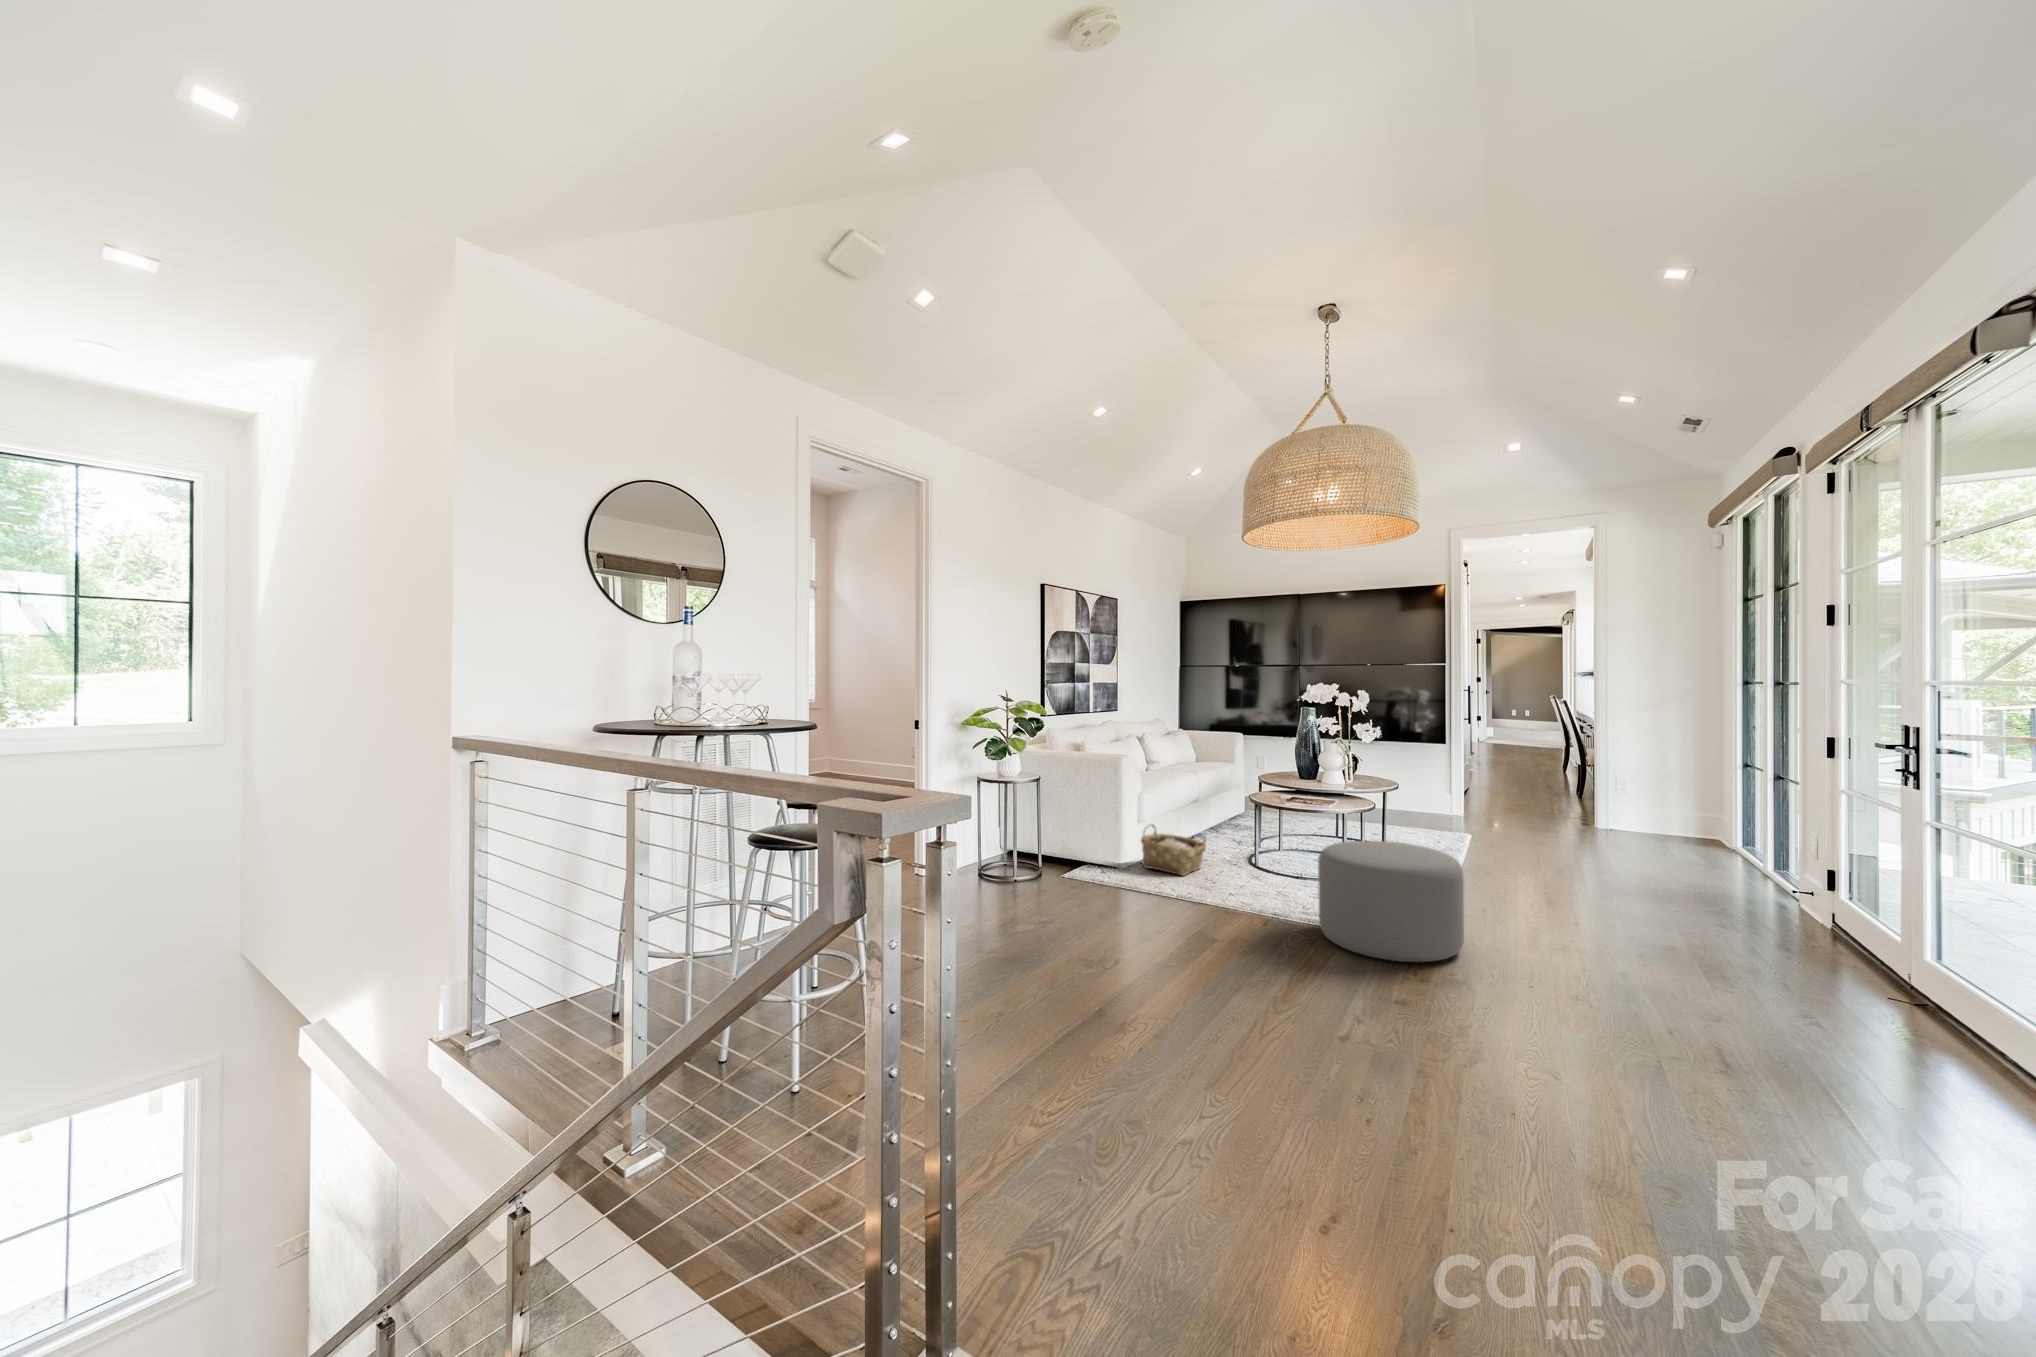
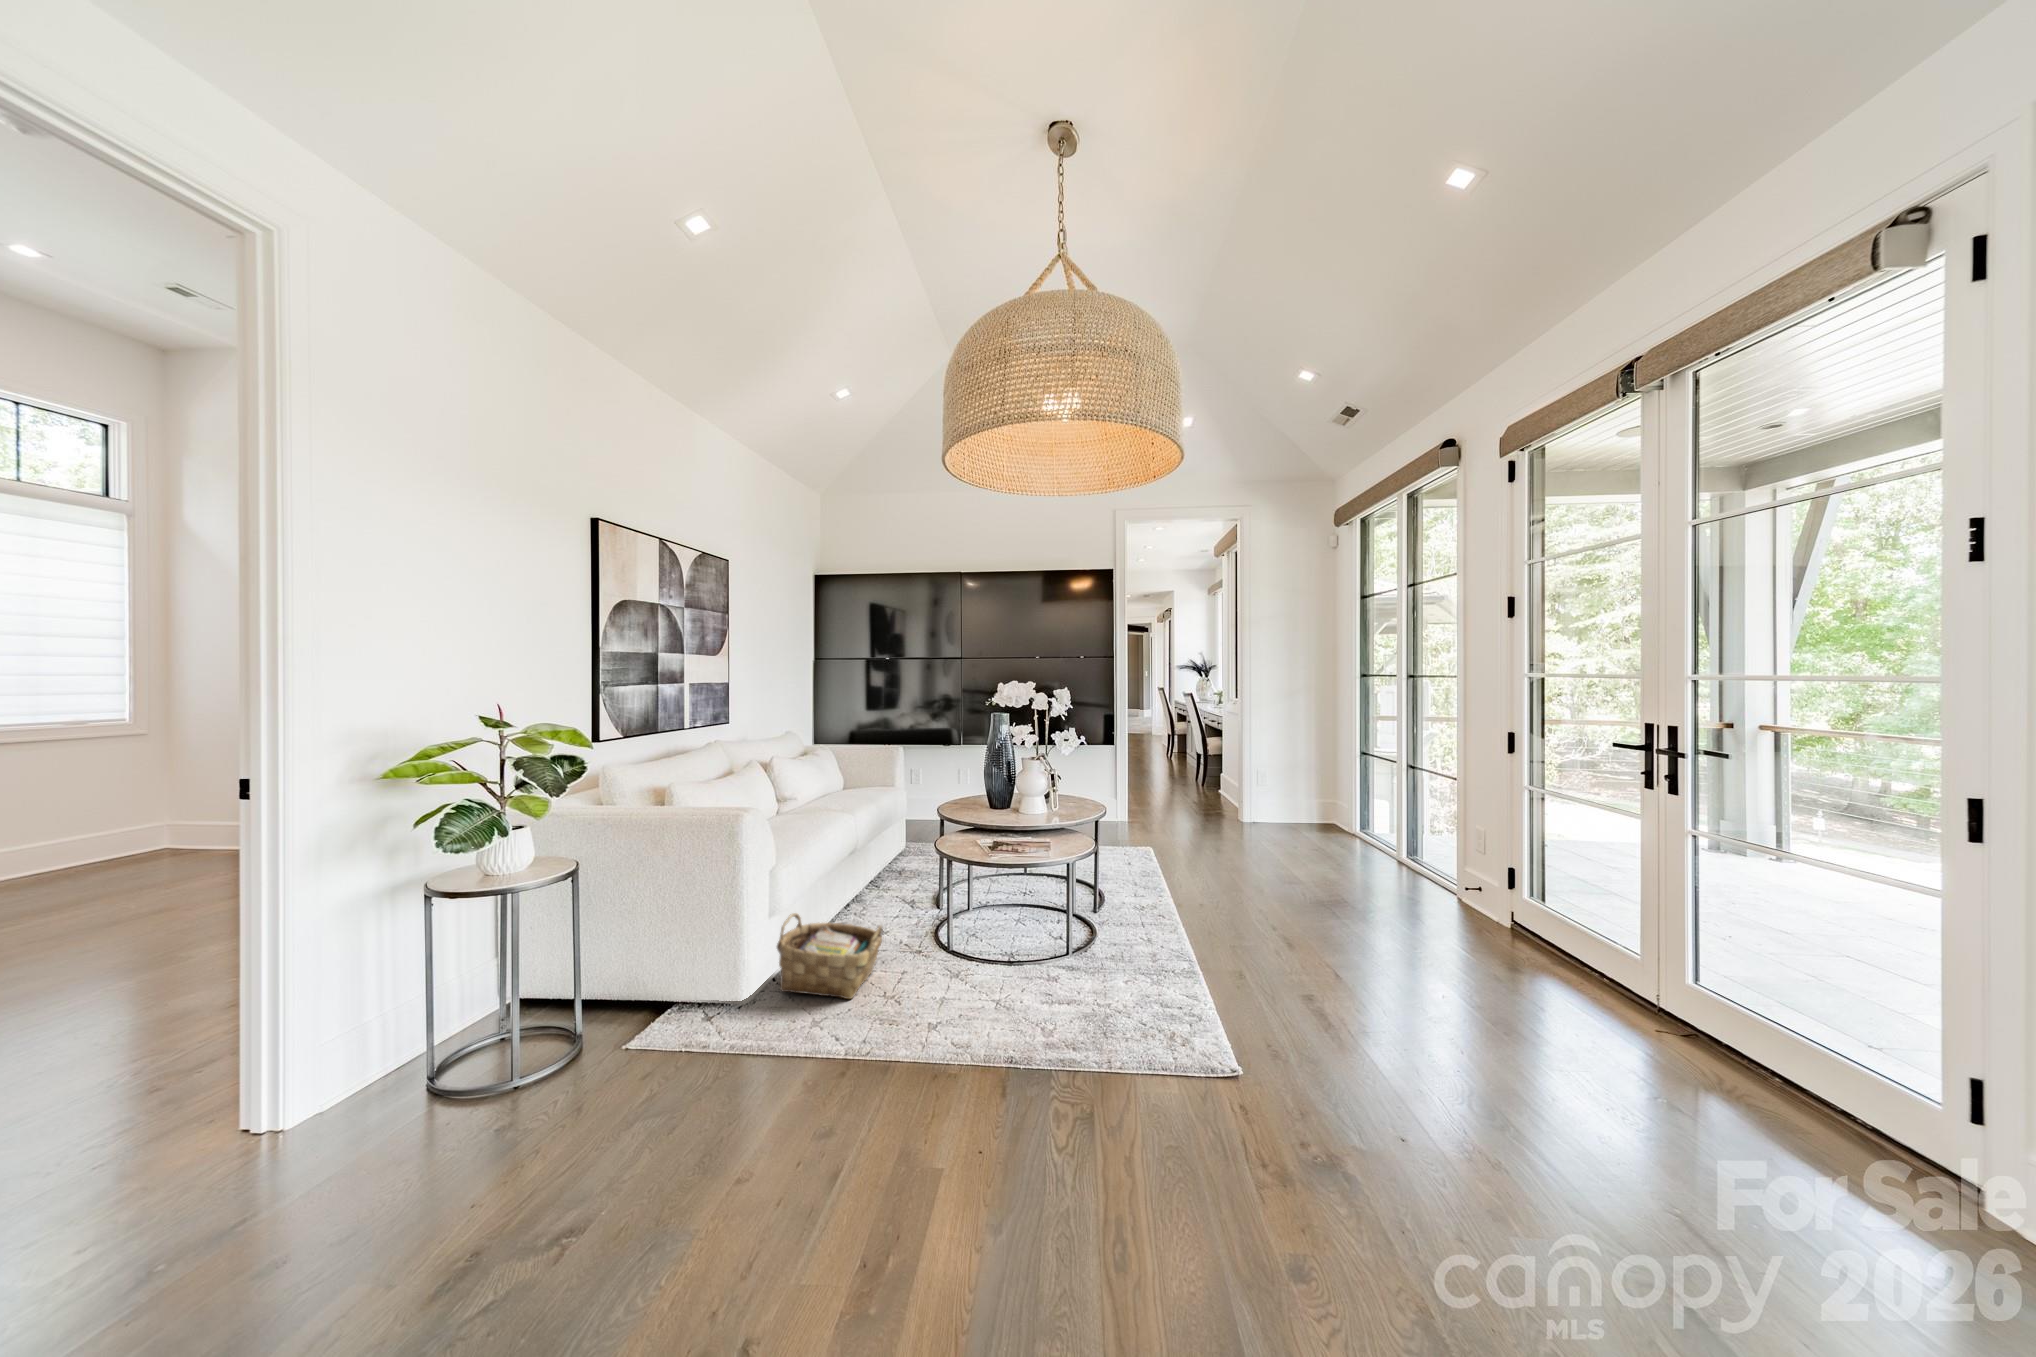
ottoman: present [1318,841,1464,962] -> none [1110,928,1333,1173]

